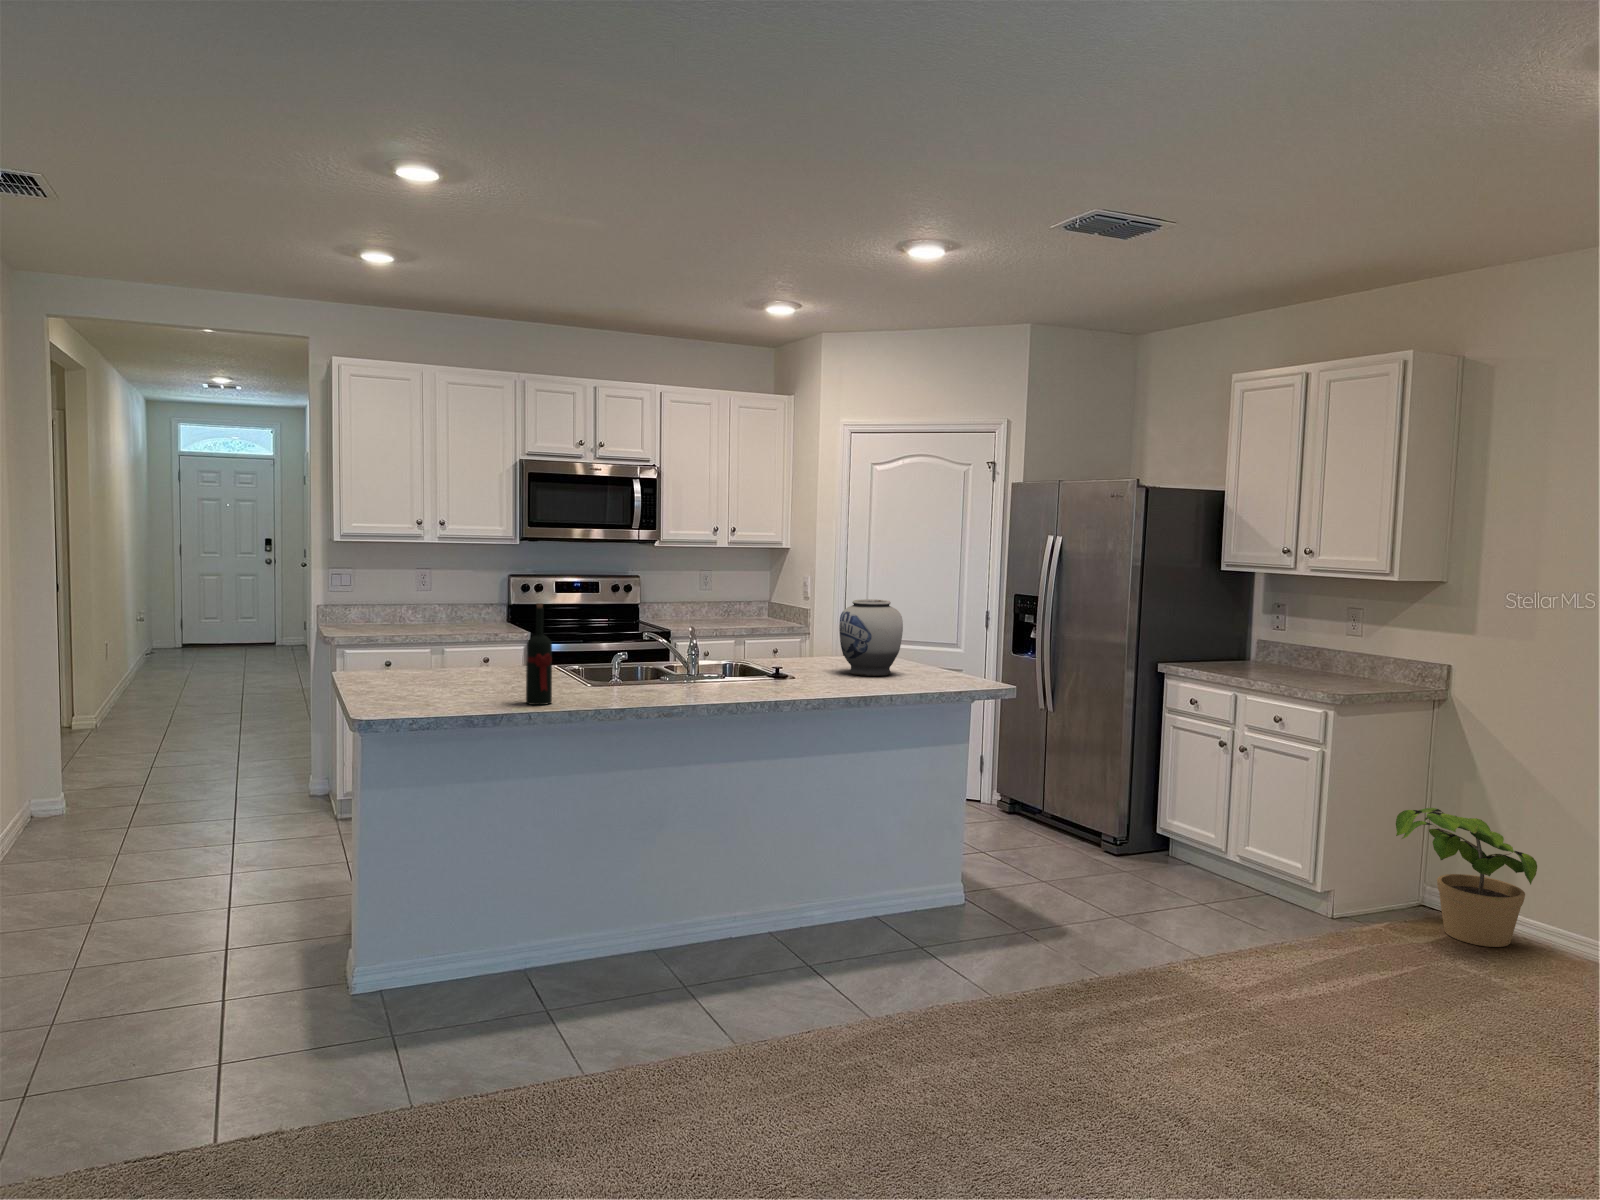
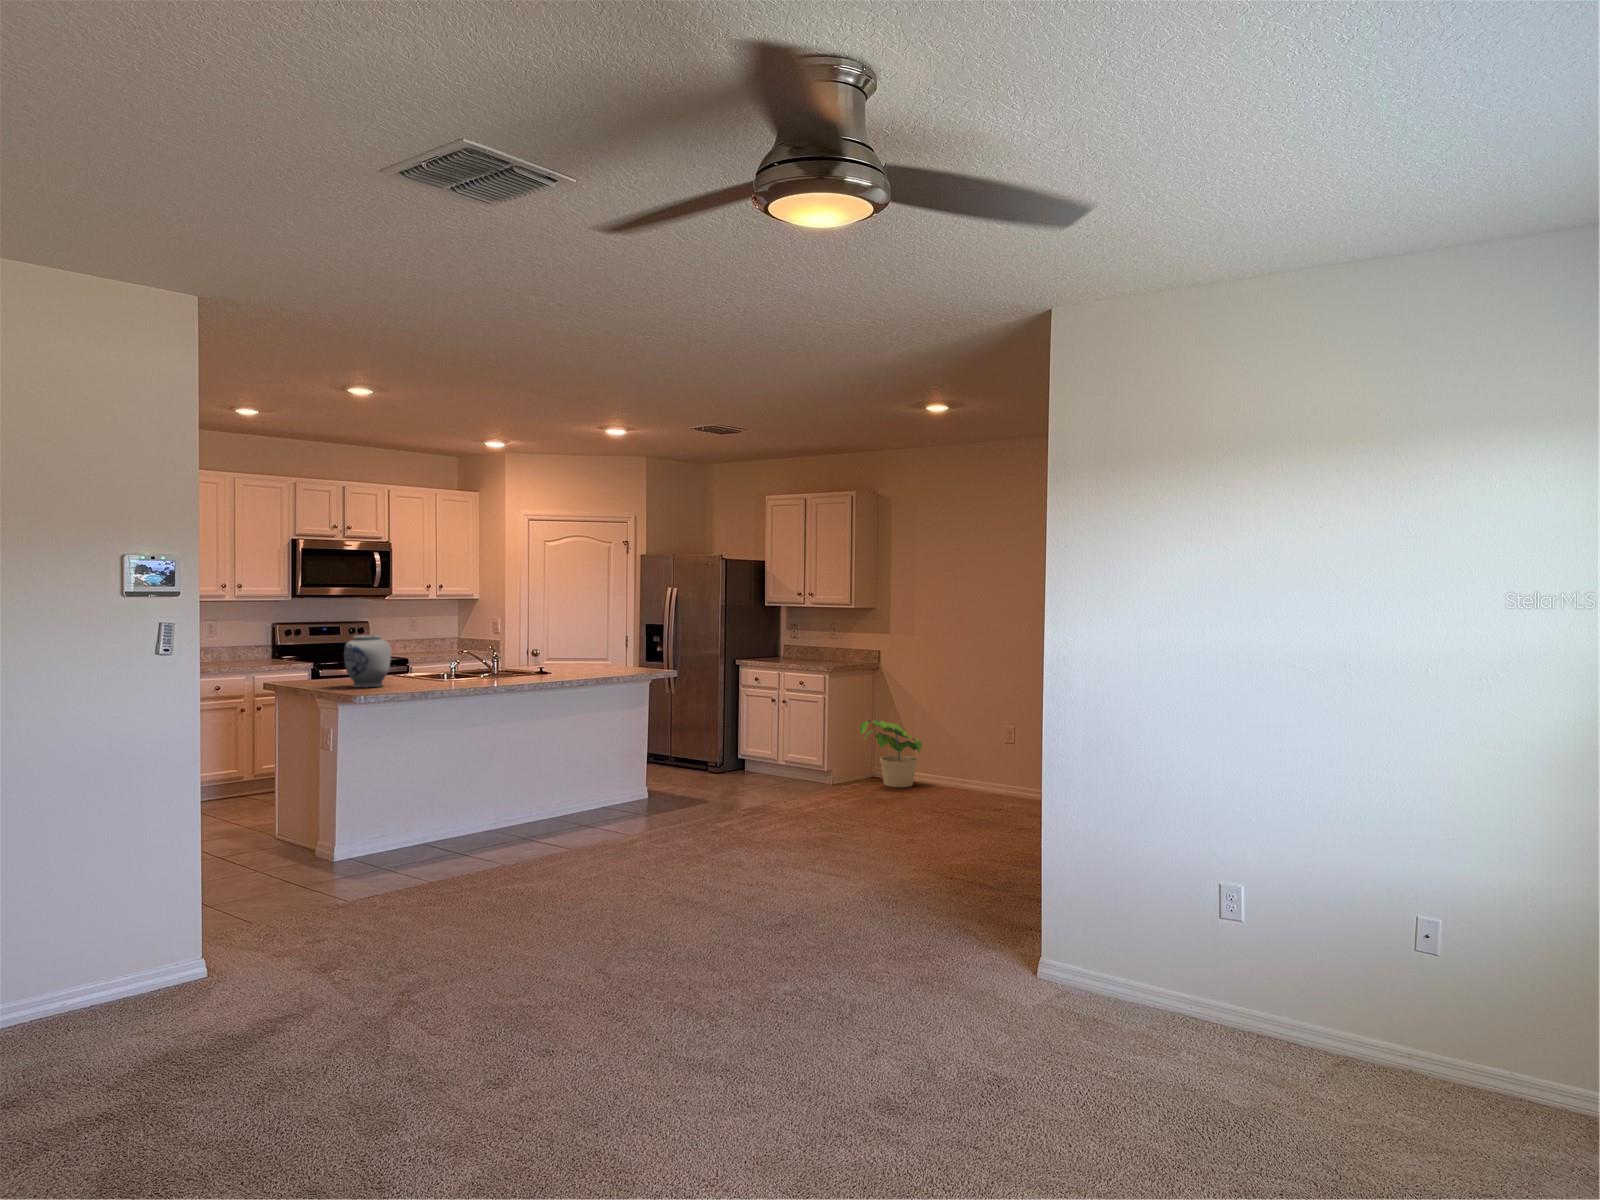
vase: present [839,599,903,676] -> present [344,635,391,688]
wine bottle: present [526,603,552,705] -> none [434,633,450,689]

